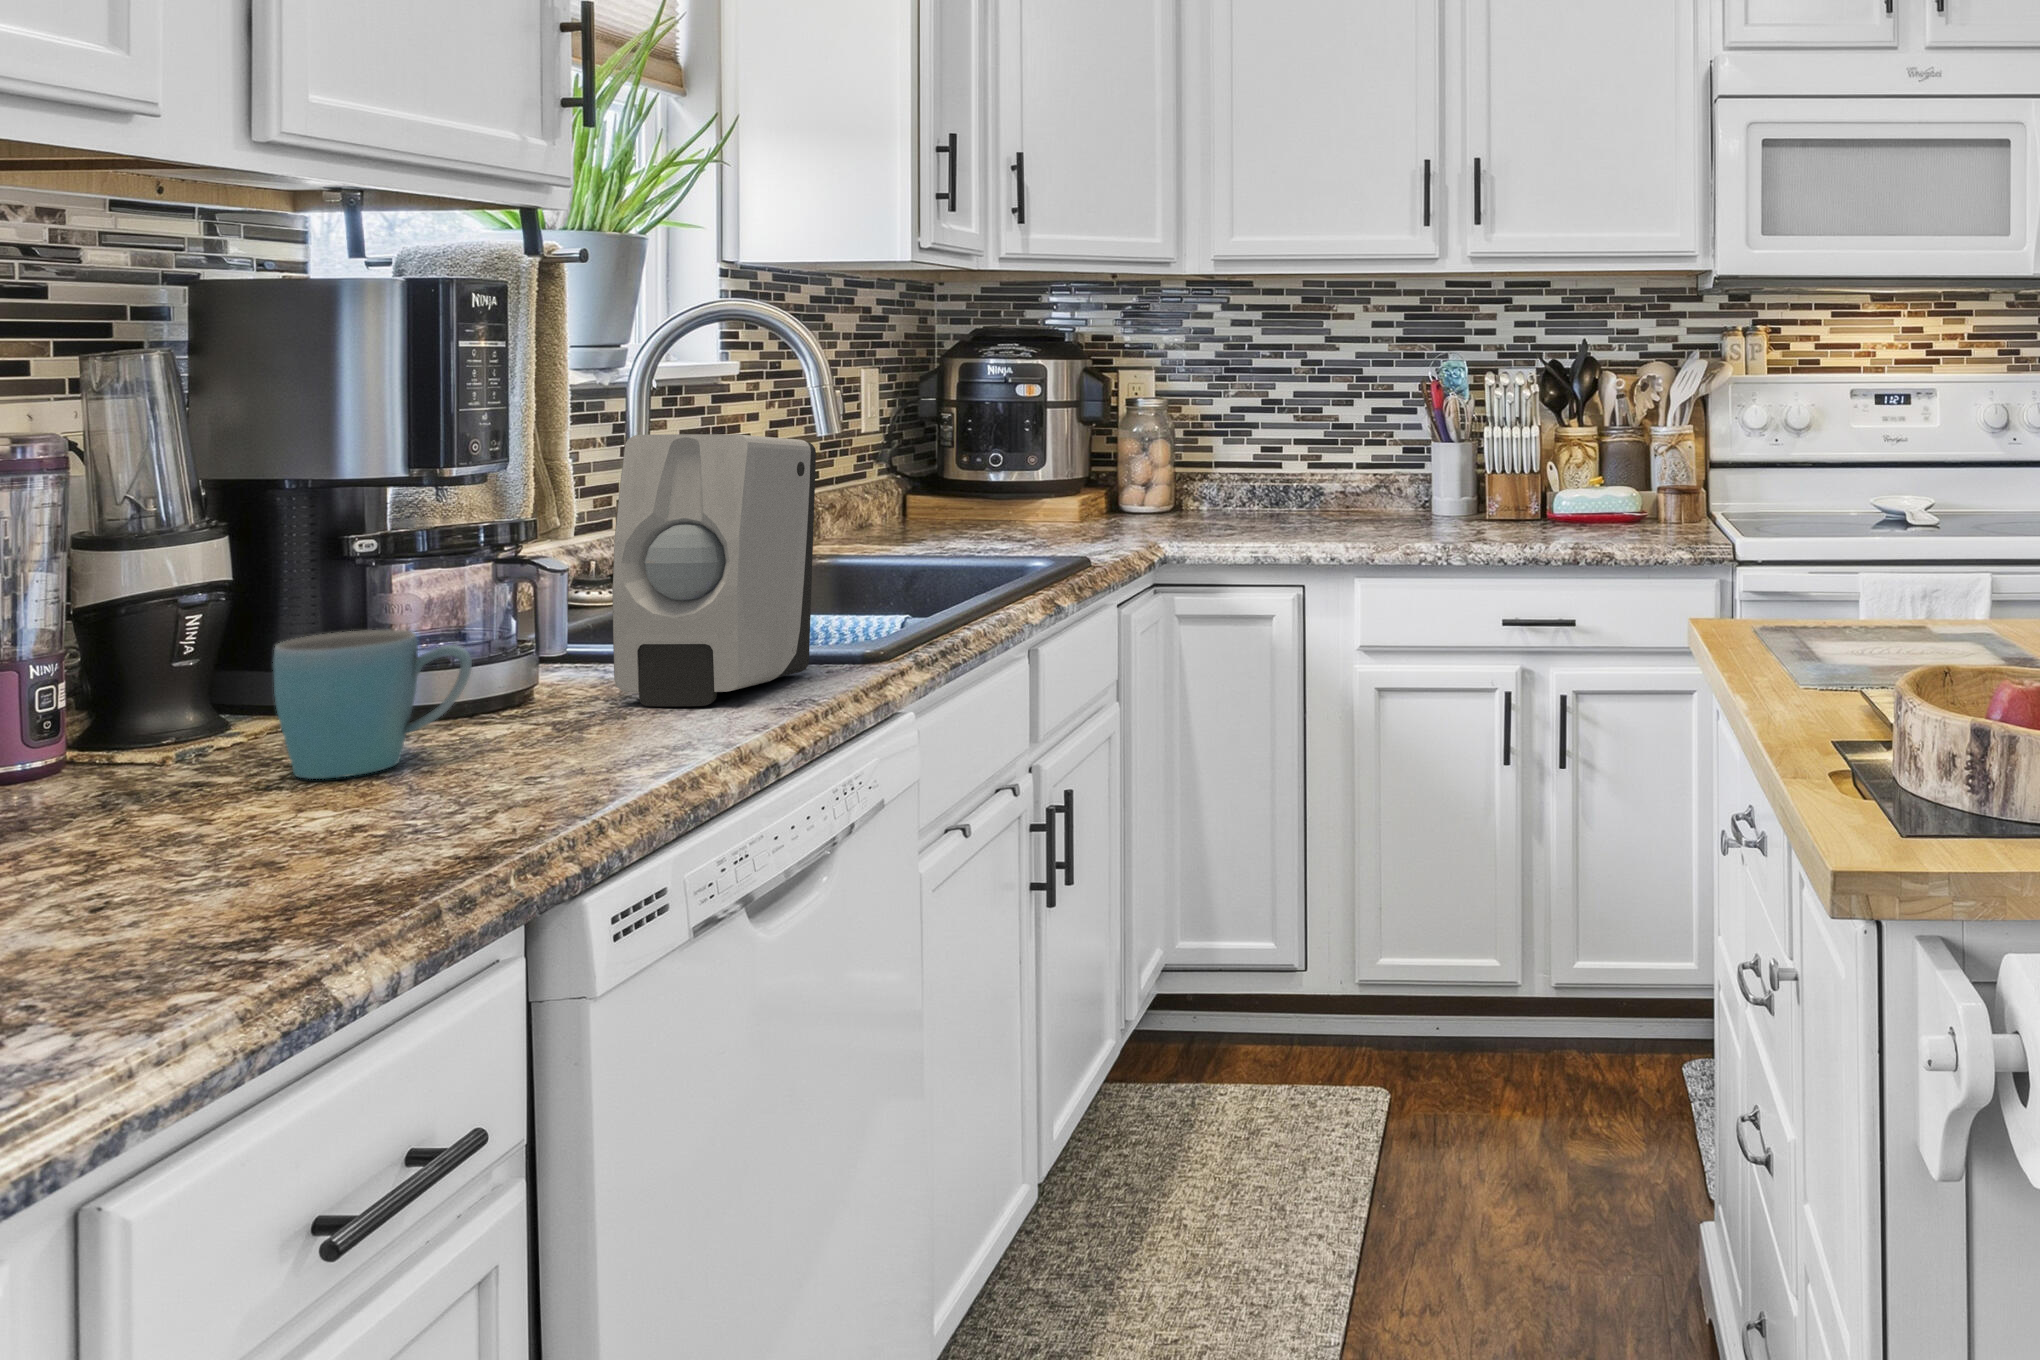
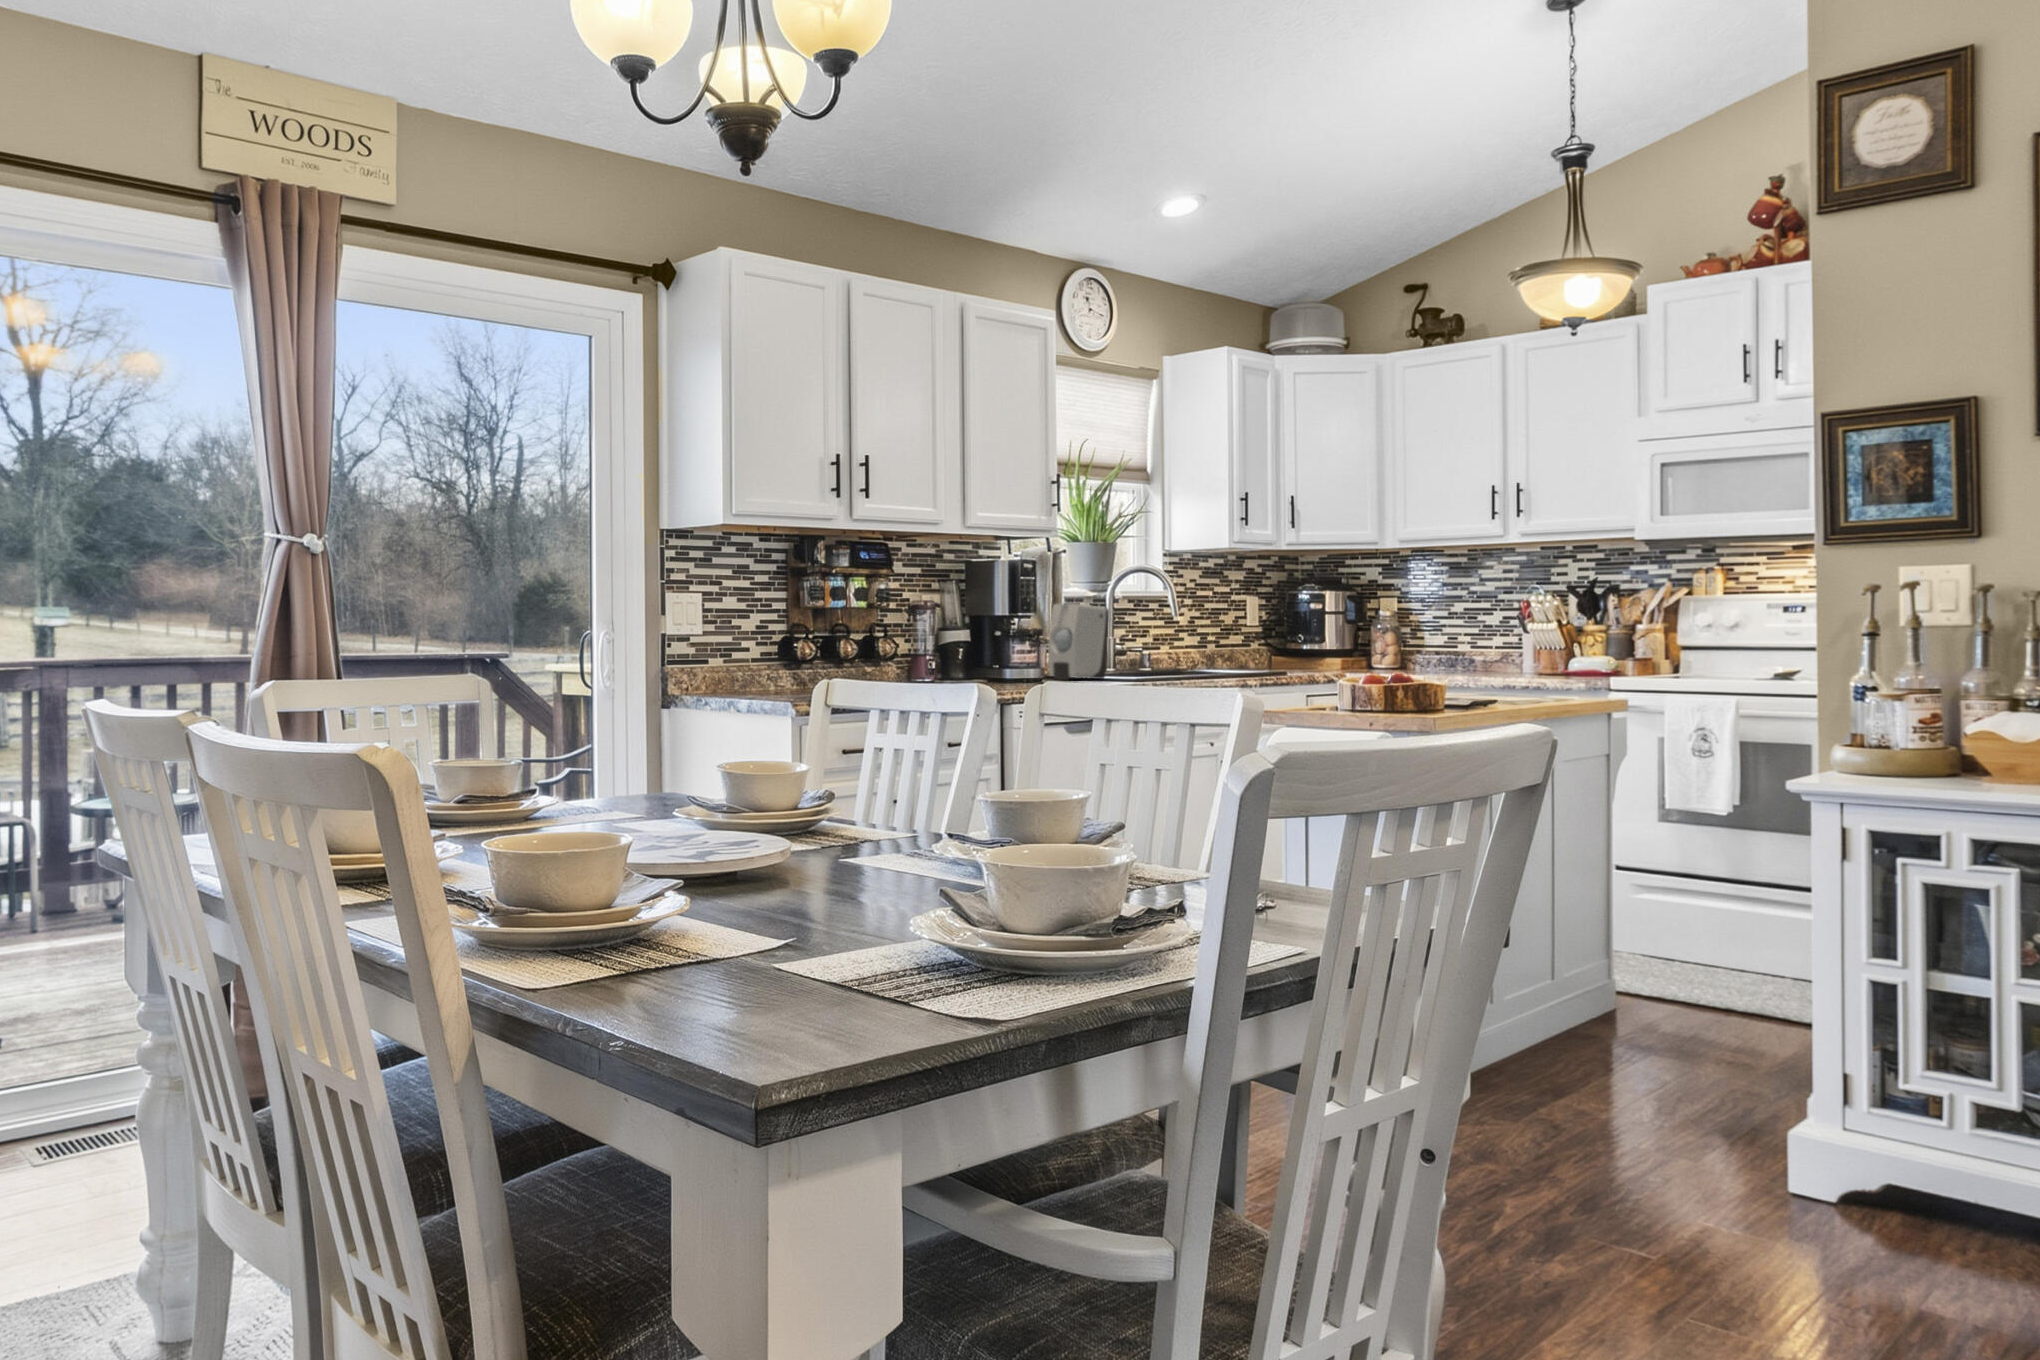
mug: present [273,630,472,779] -> none [968,649,1006,680]

